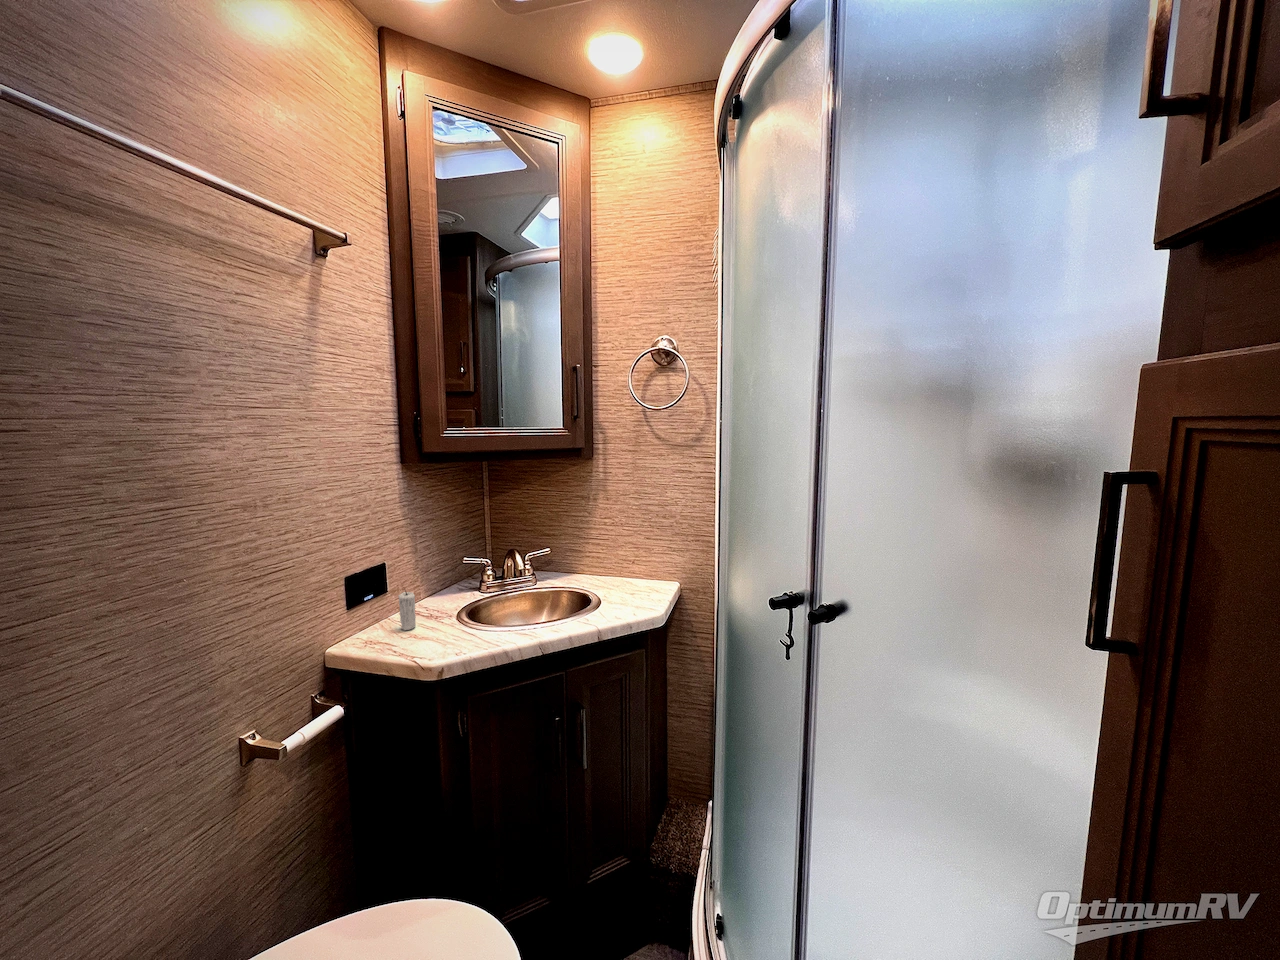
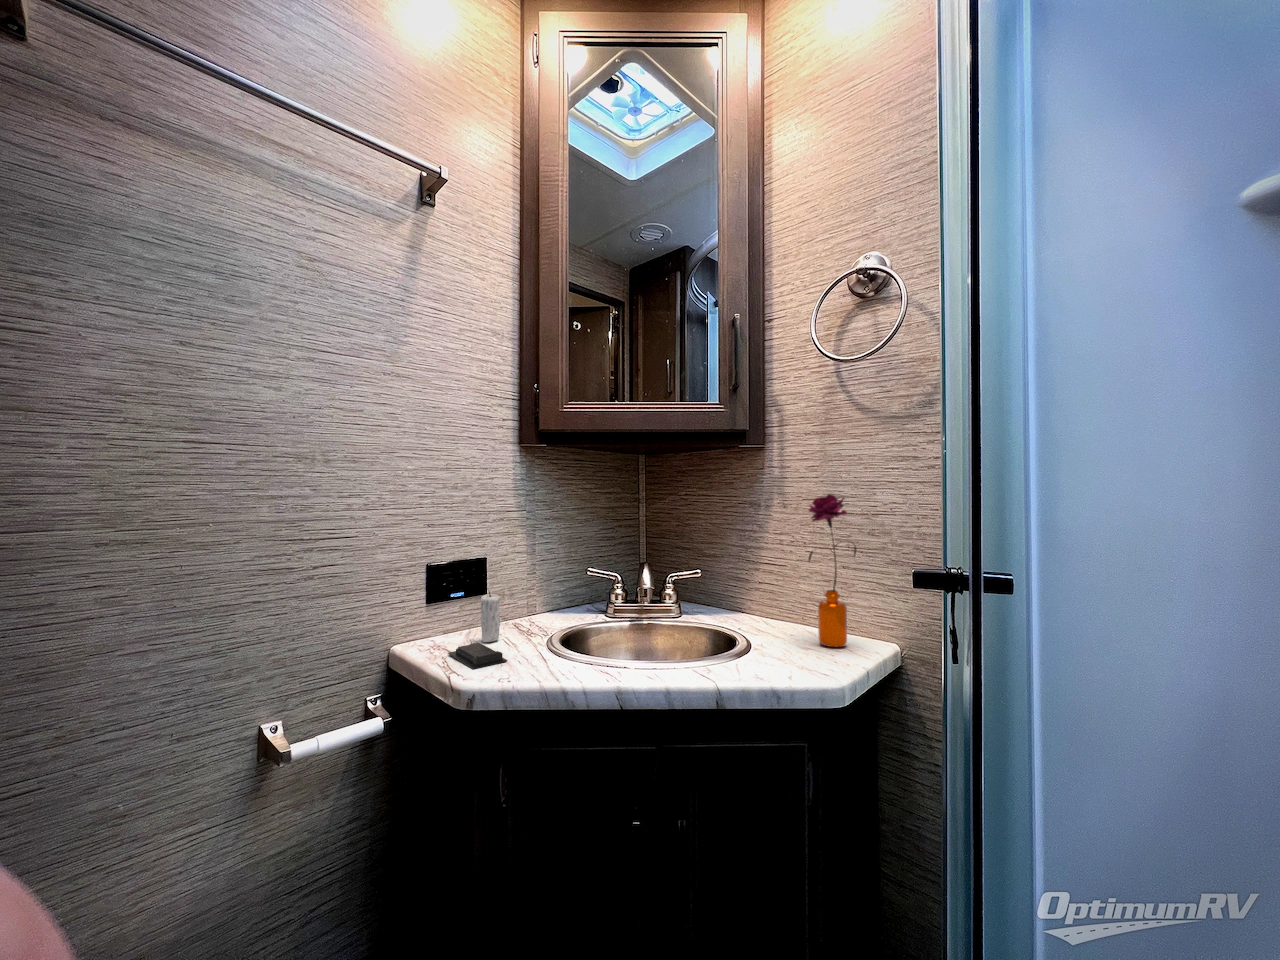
flower: none [631,497,661,591] -> present [809,494,857,647]
soap bar: none [390,632,446,652] -> present [448,643,507,669]

